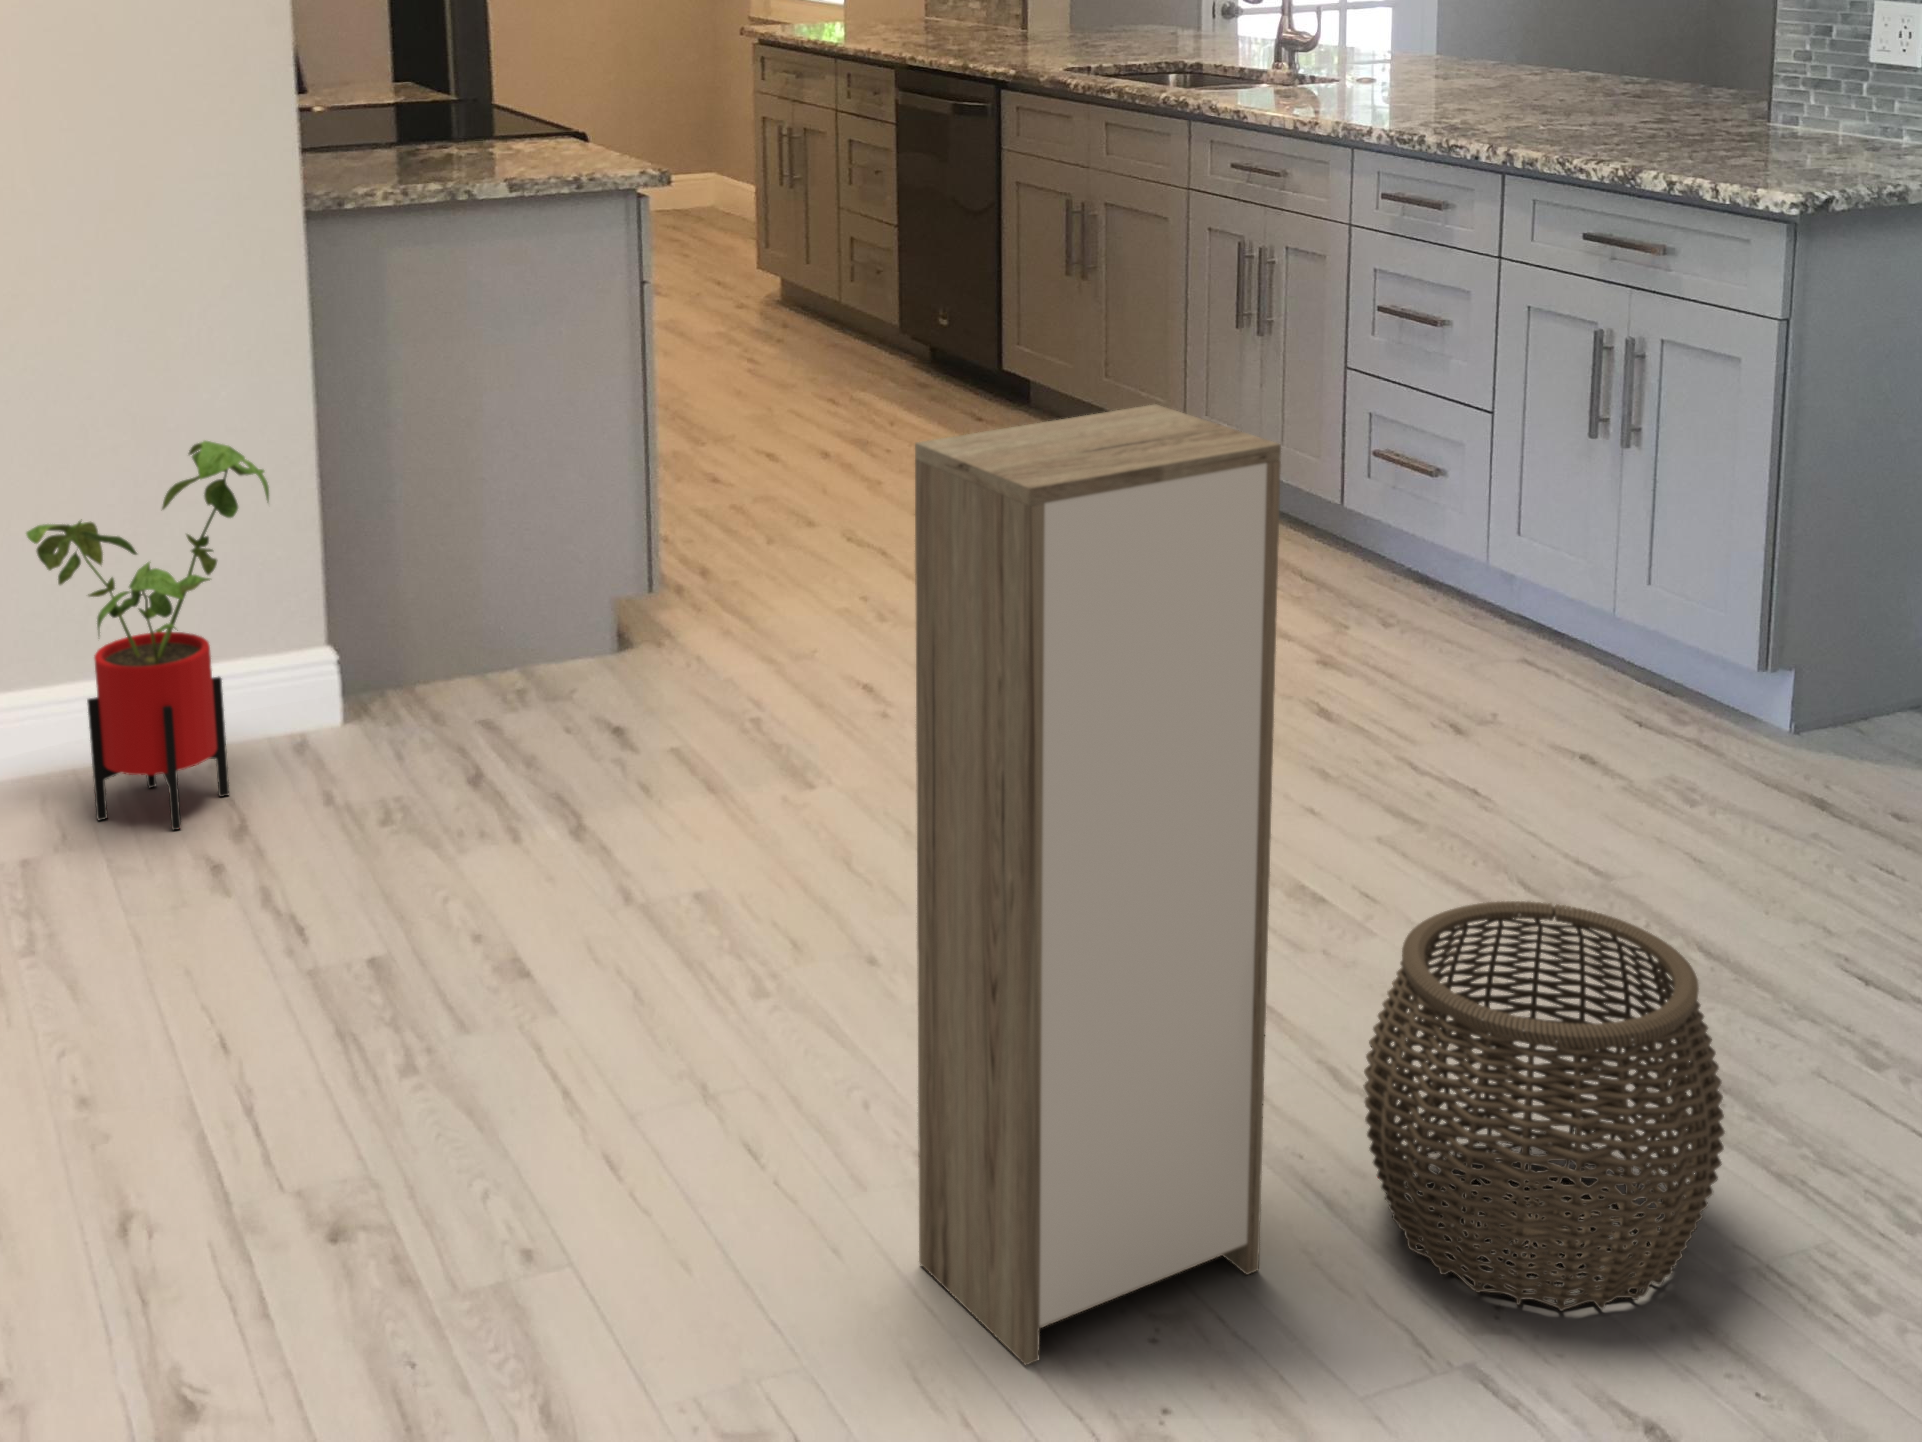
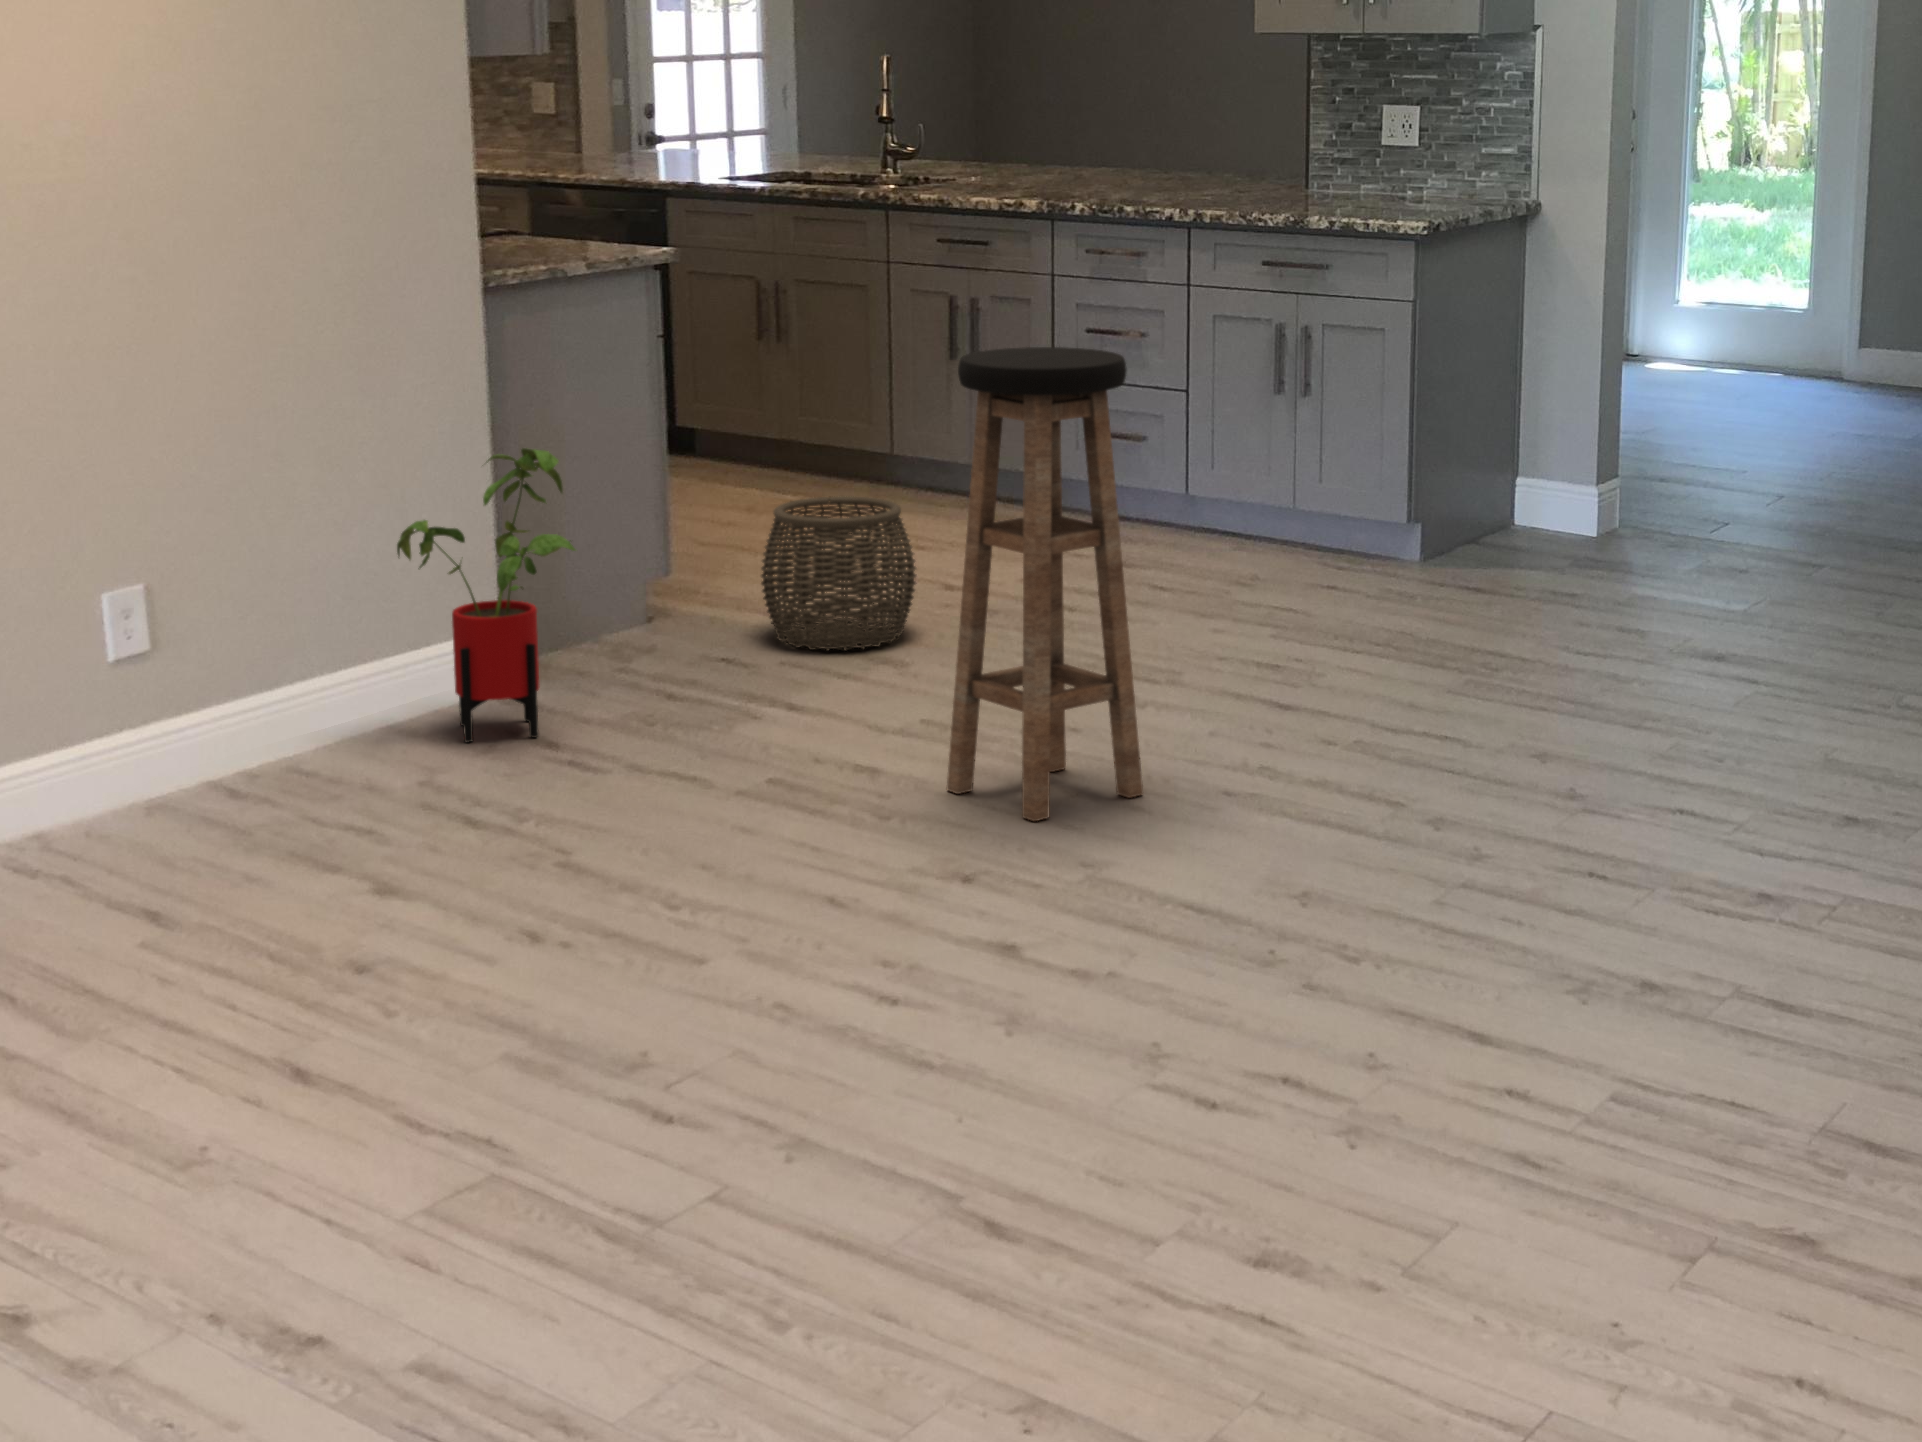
storage cabinet: present [915,404,1281,1365] -> none [1301,308,1458,797]
bar stool: none [351,410,651,1228] -> present [947,347,1143,821]
woven basket: present [1363,901,1725,1311] -> present [761,496,916,651]

